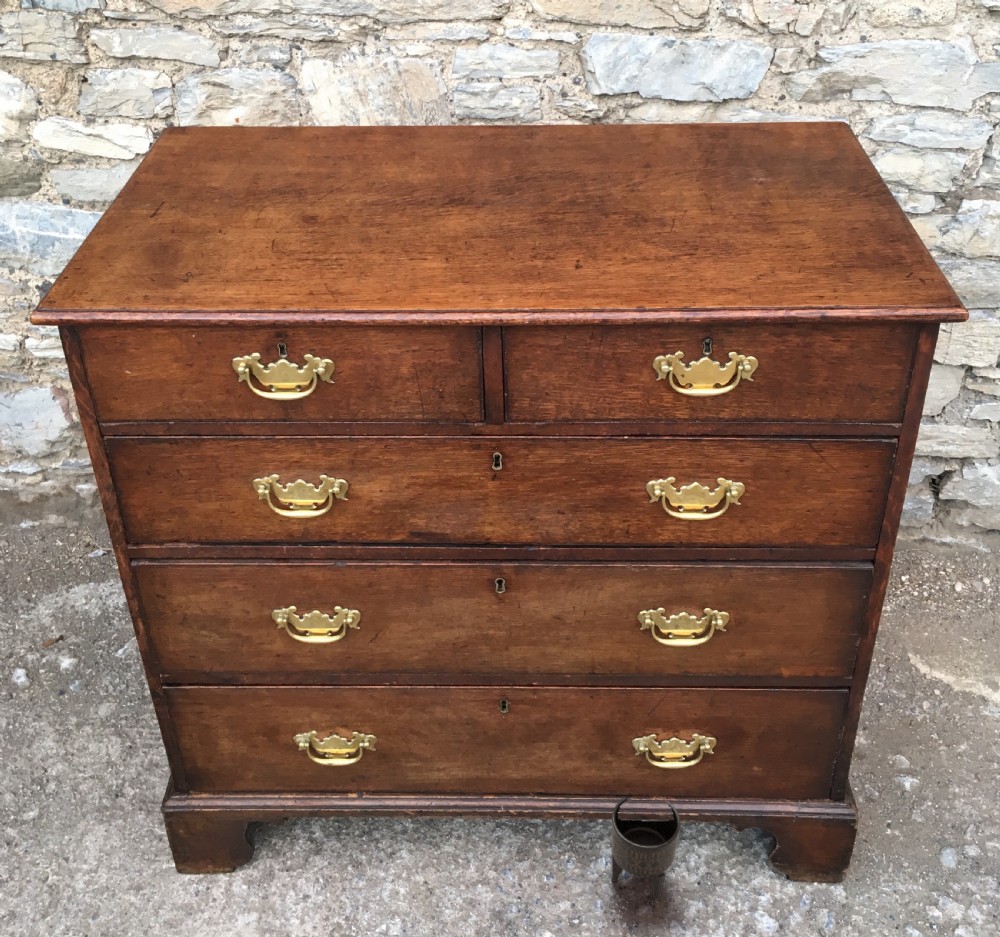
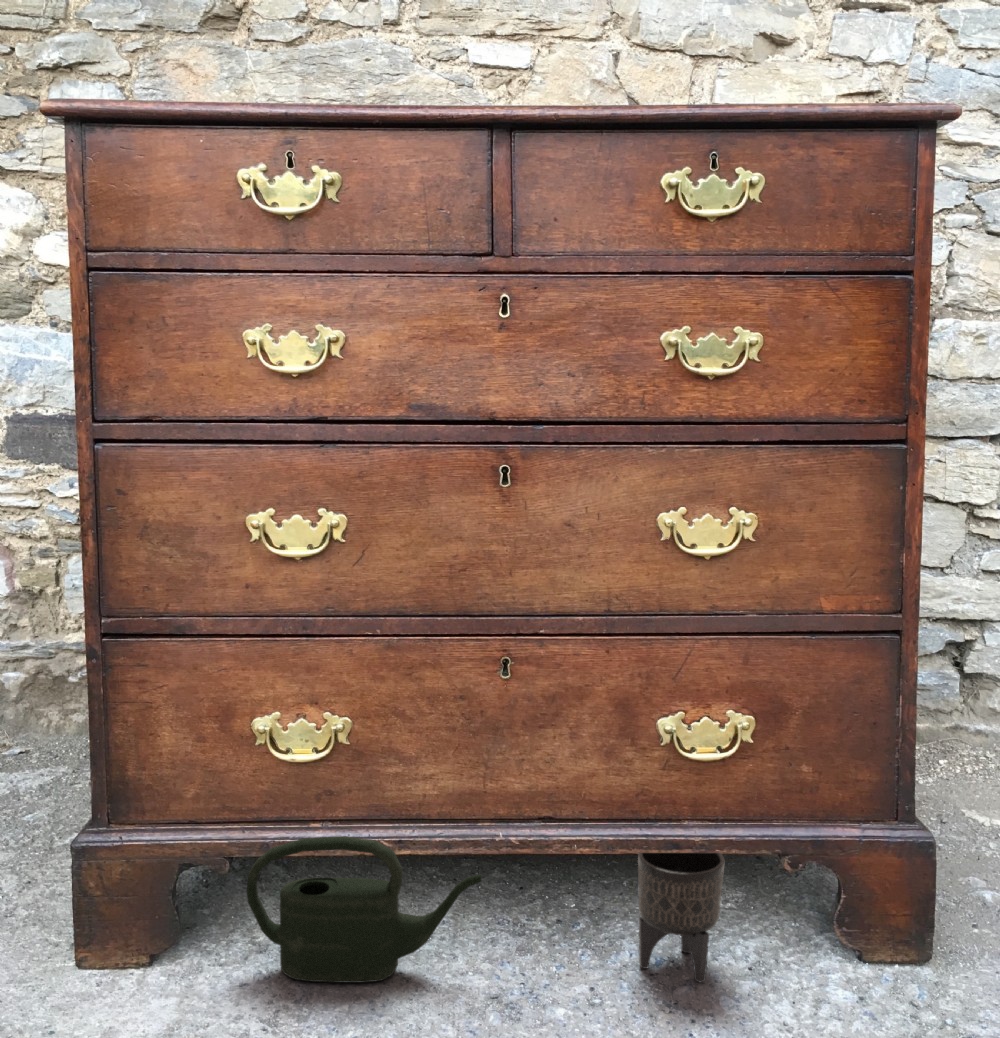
watering can: none [303,809,486,900] -> present [247,836,481,982]

